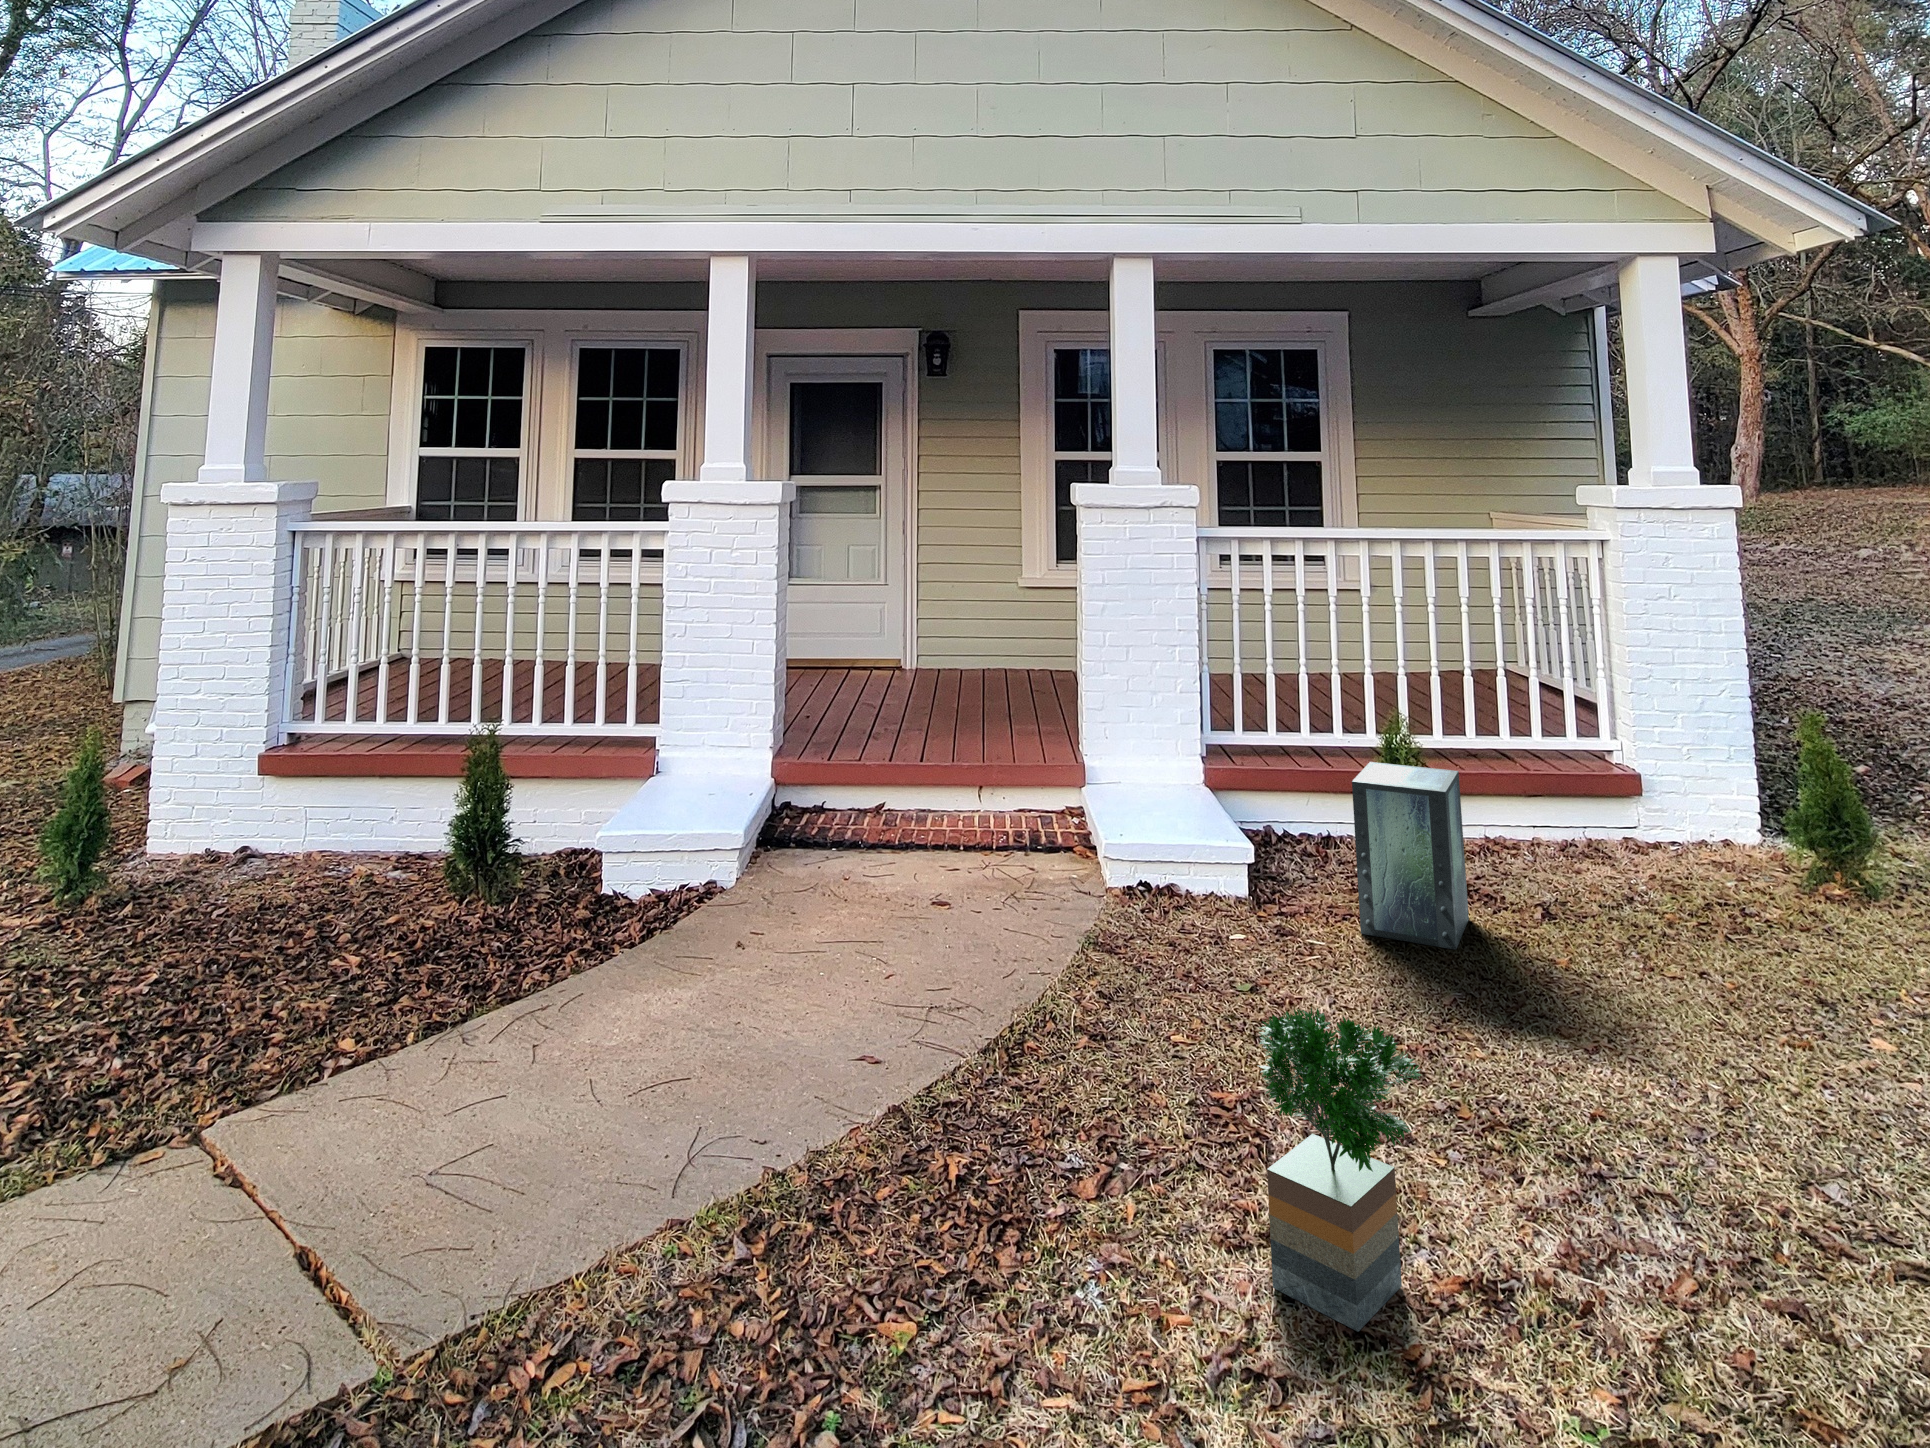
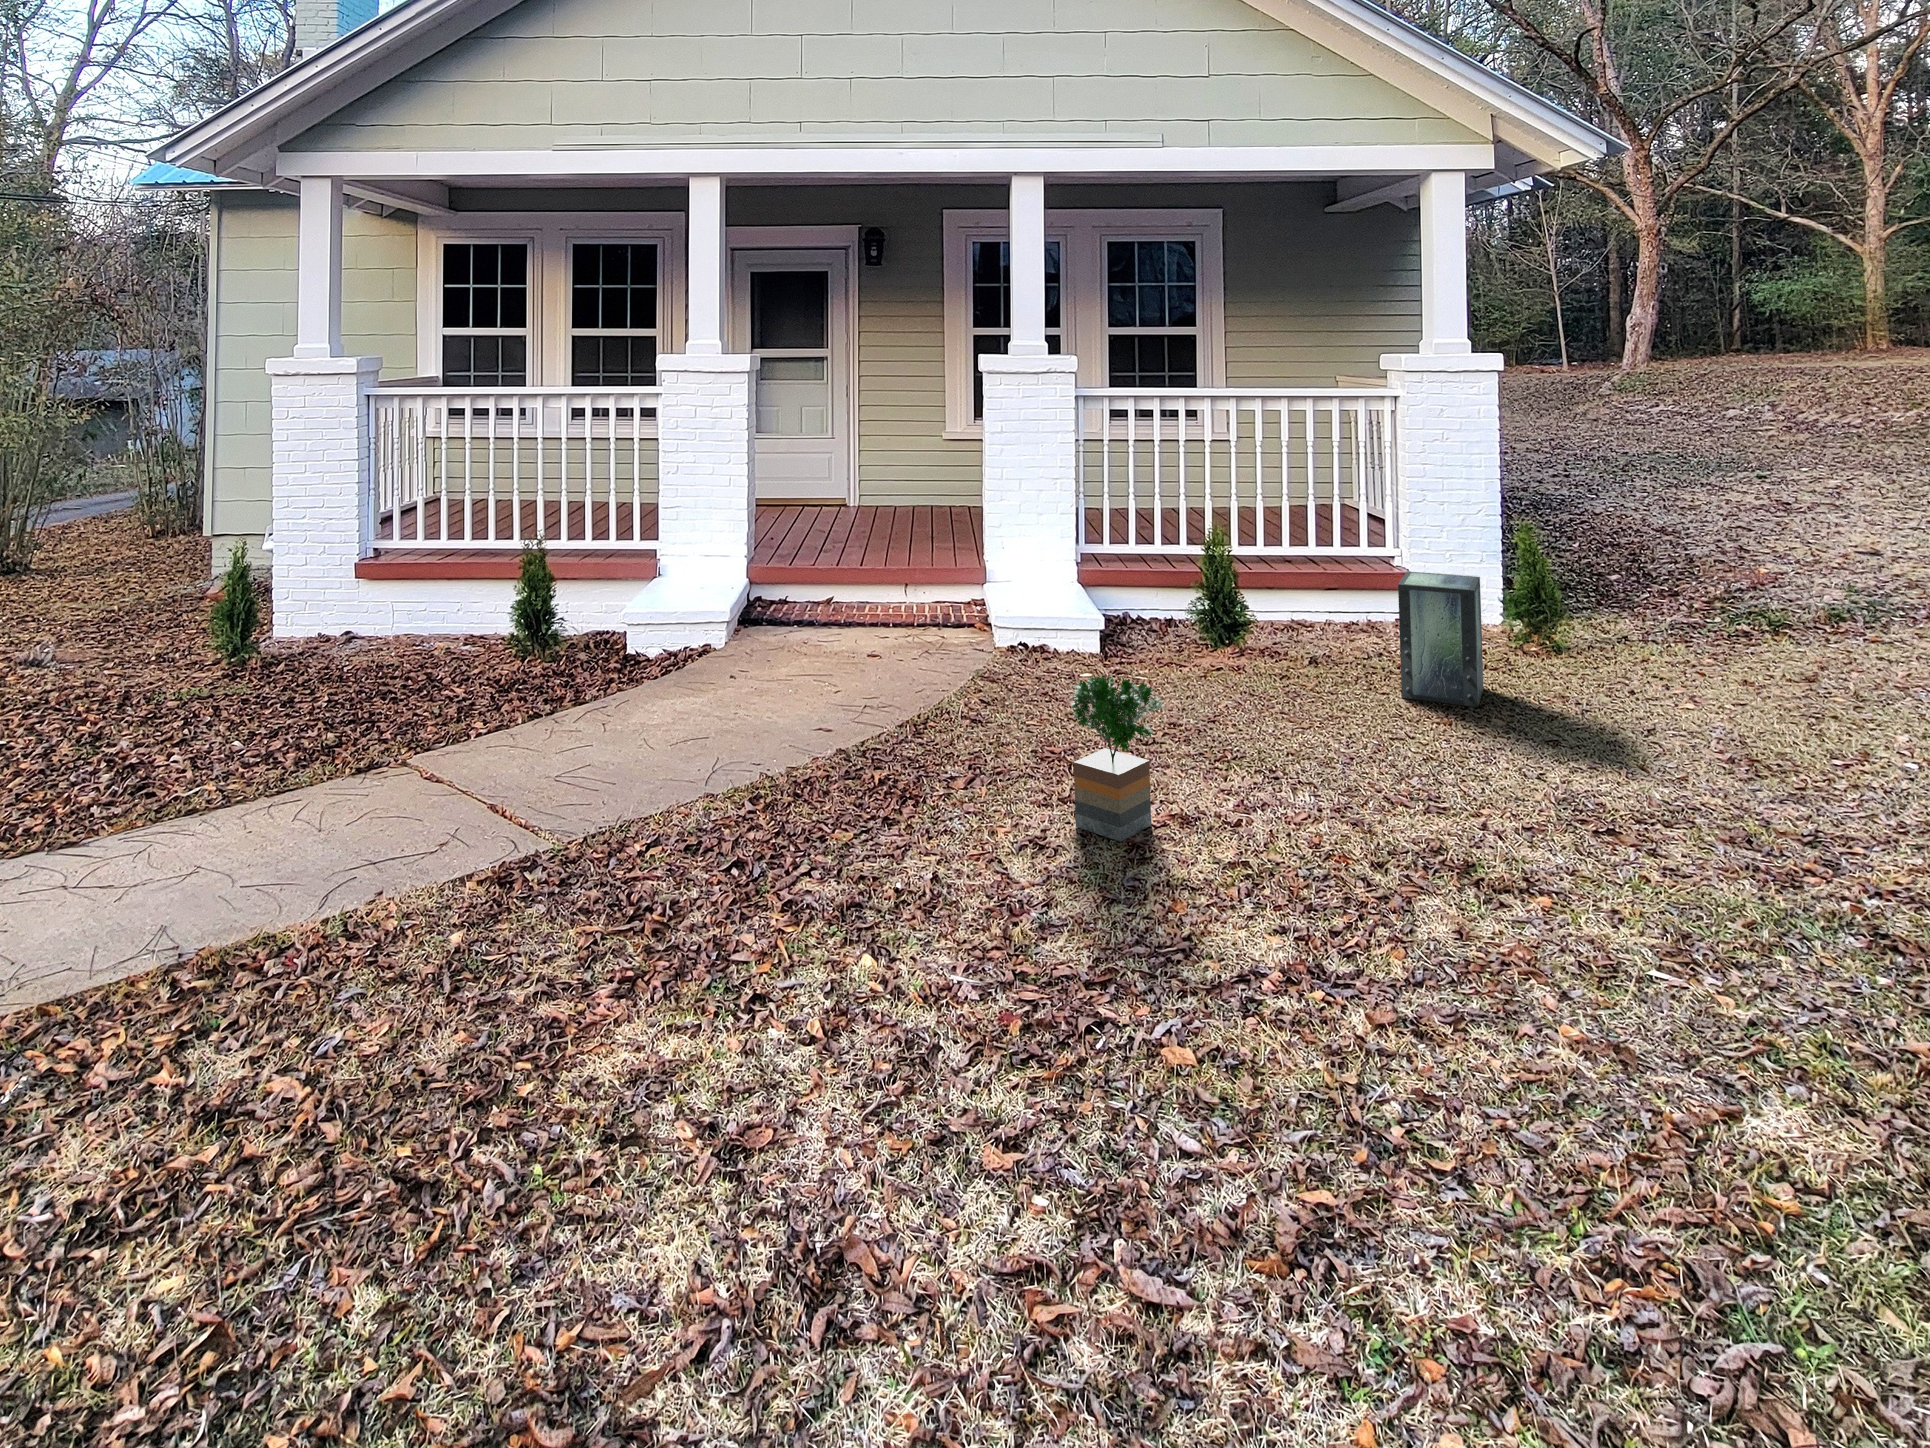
storage box: present [1352,762,1469,950] -> present [1398,572,1484,707]

